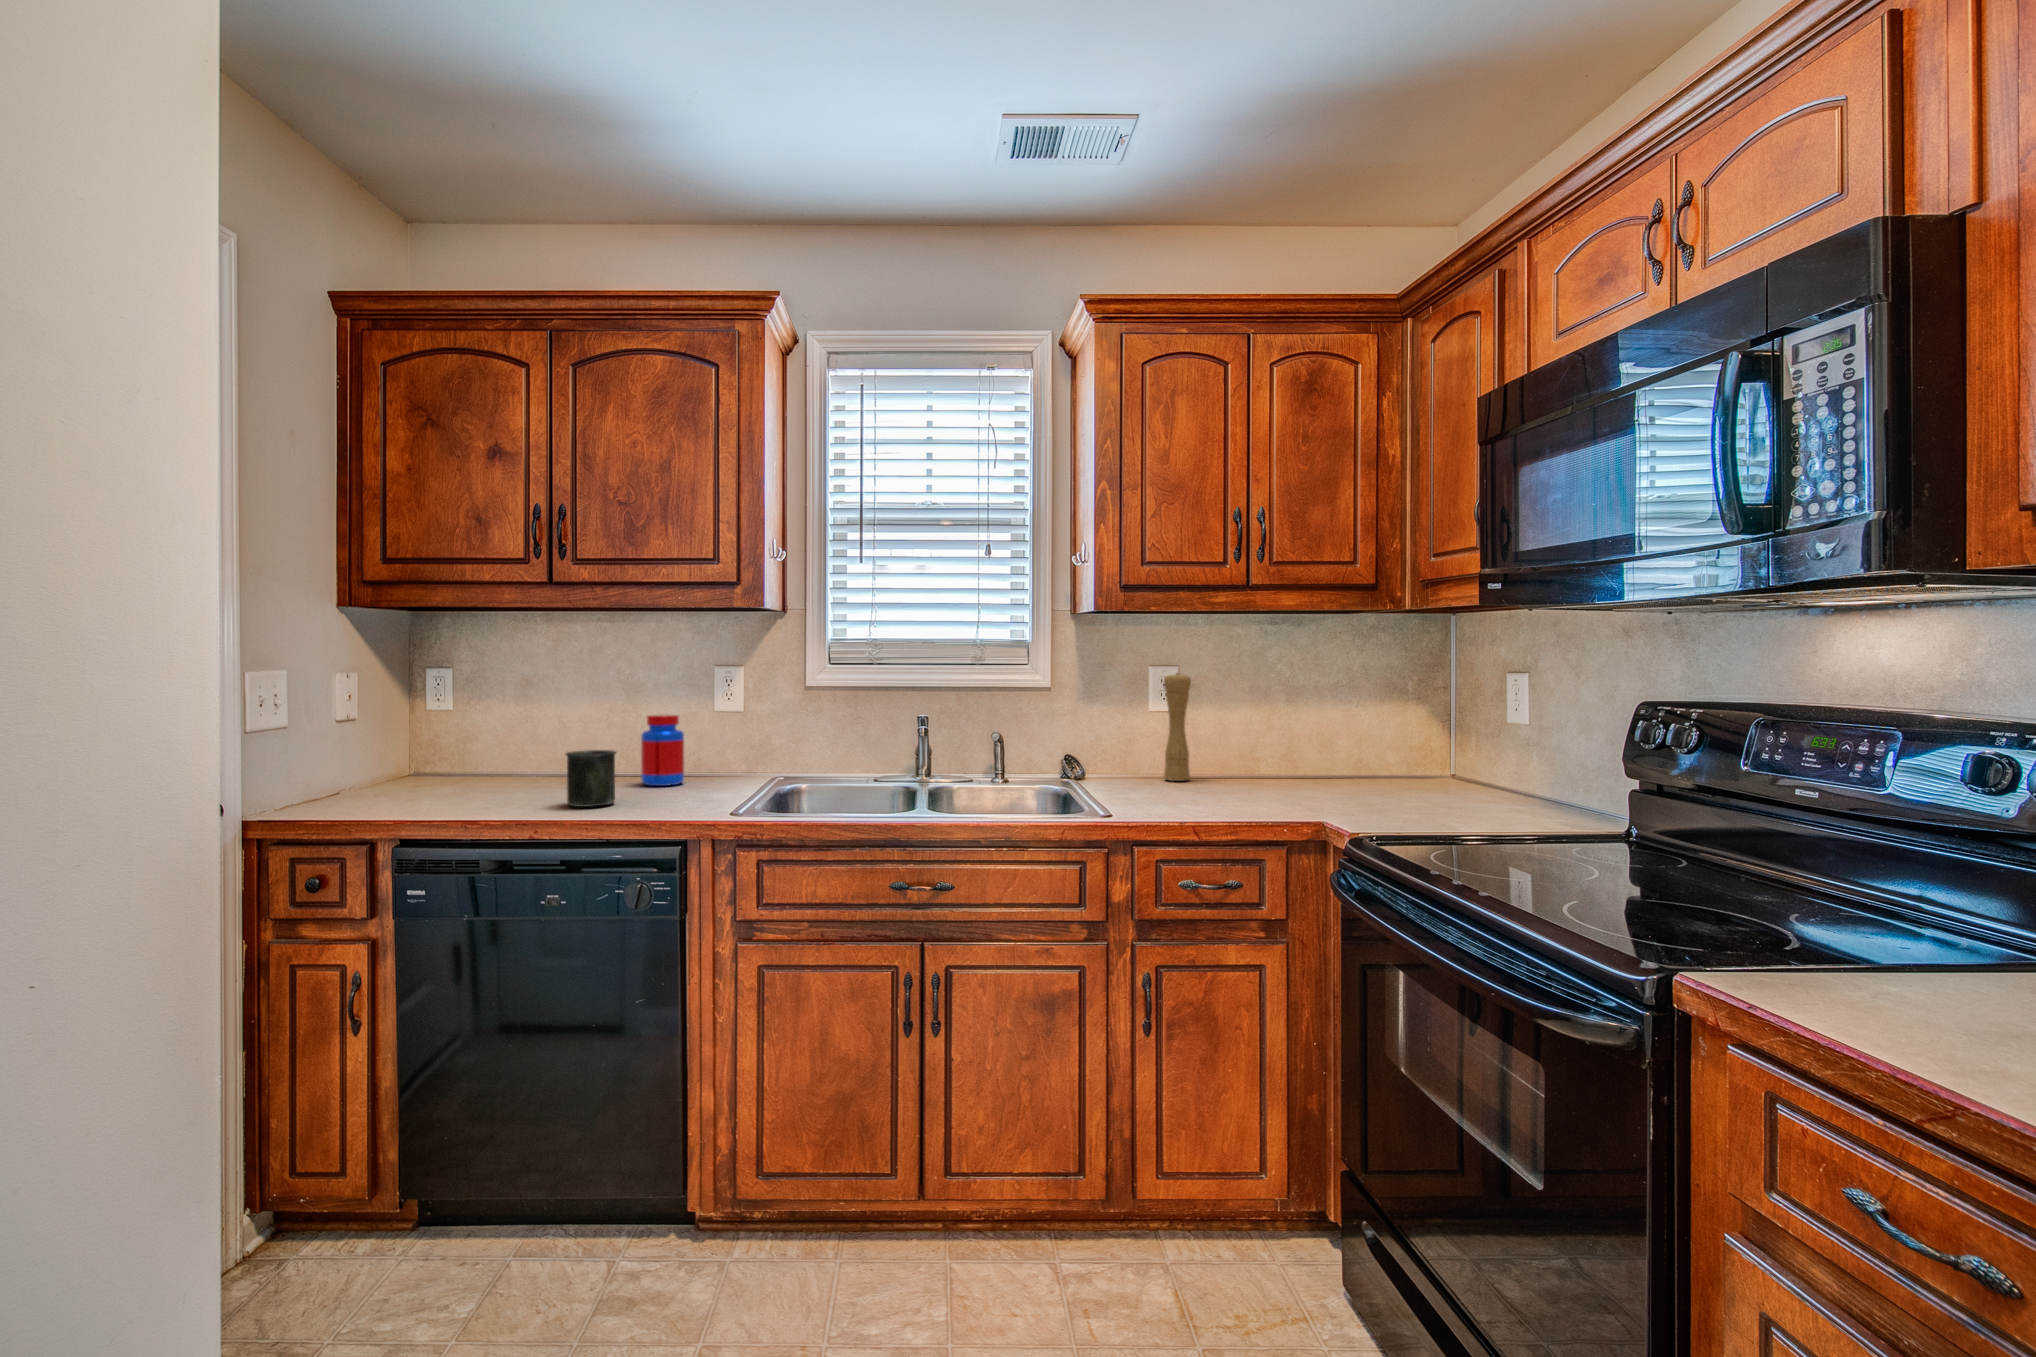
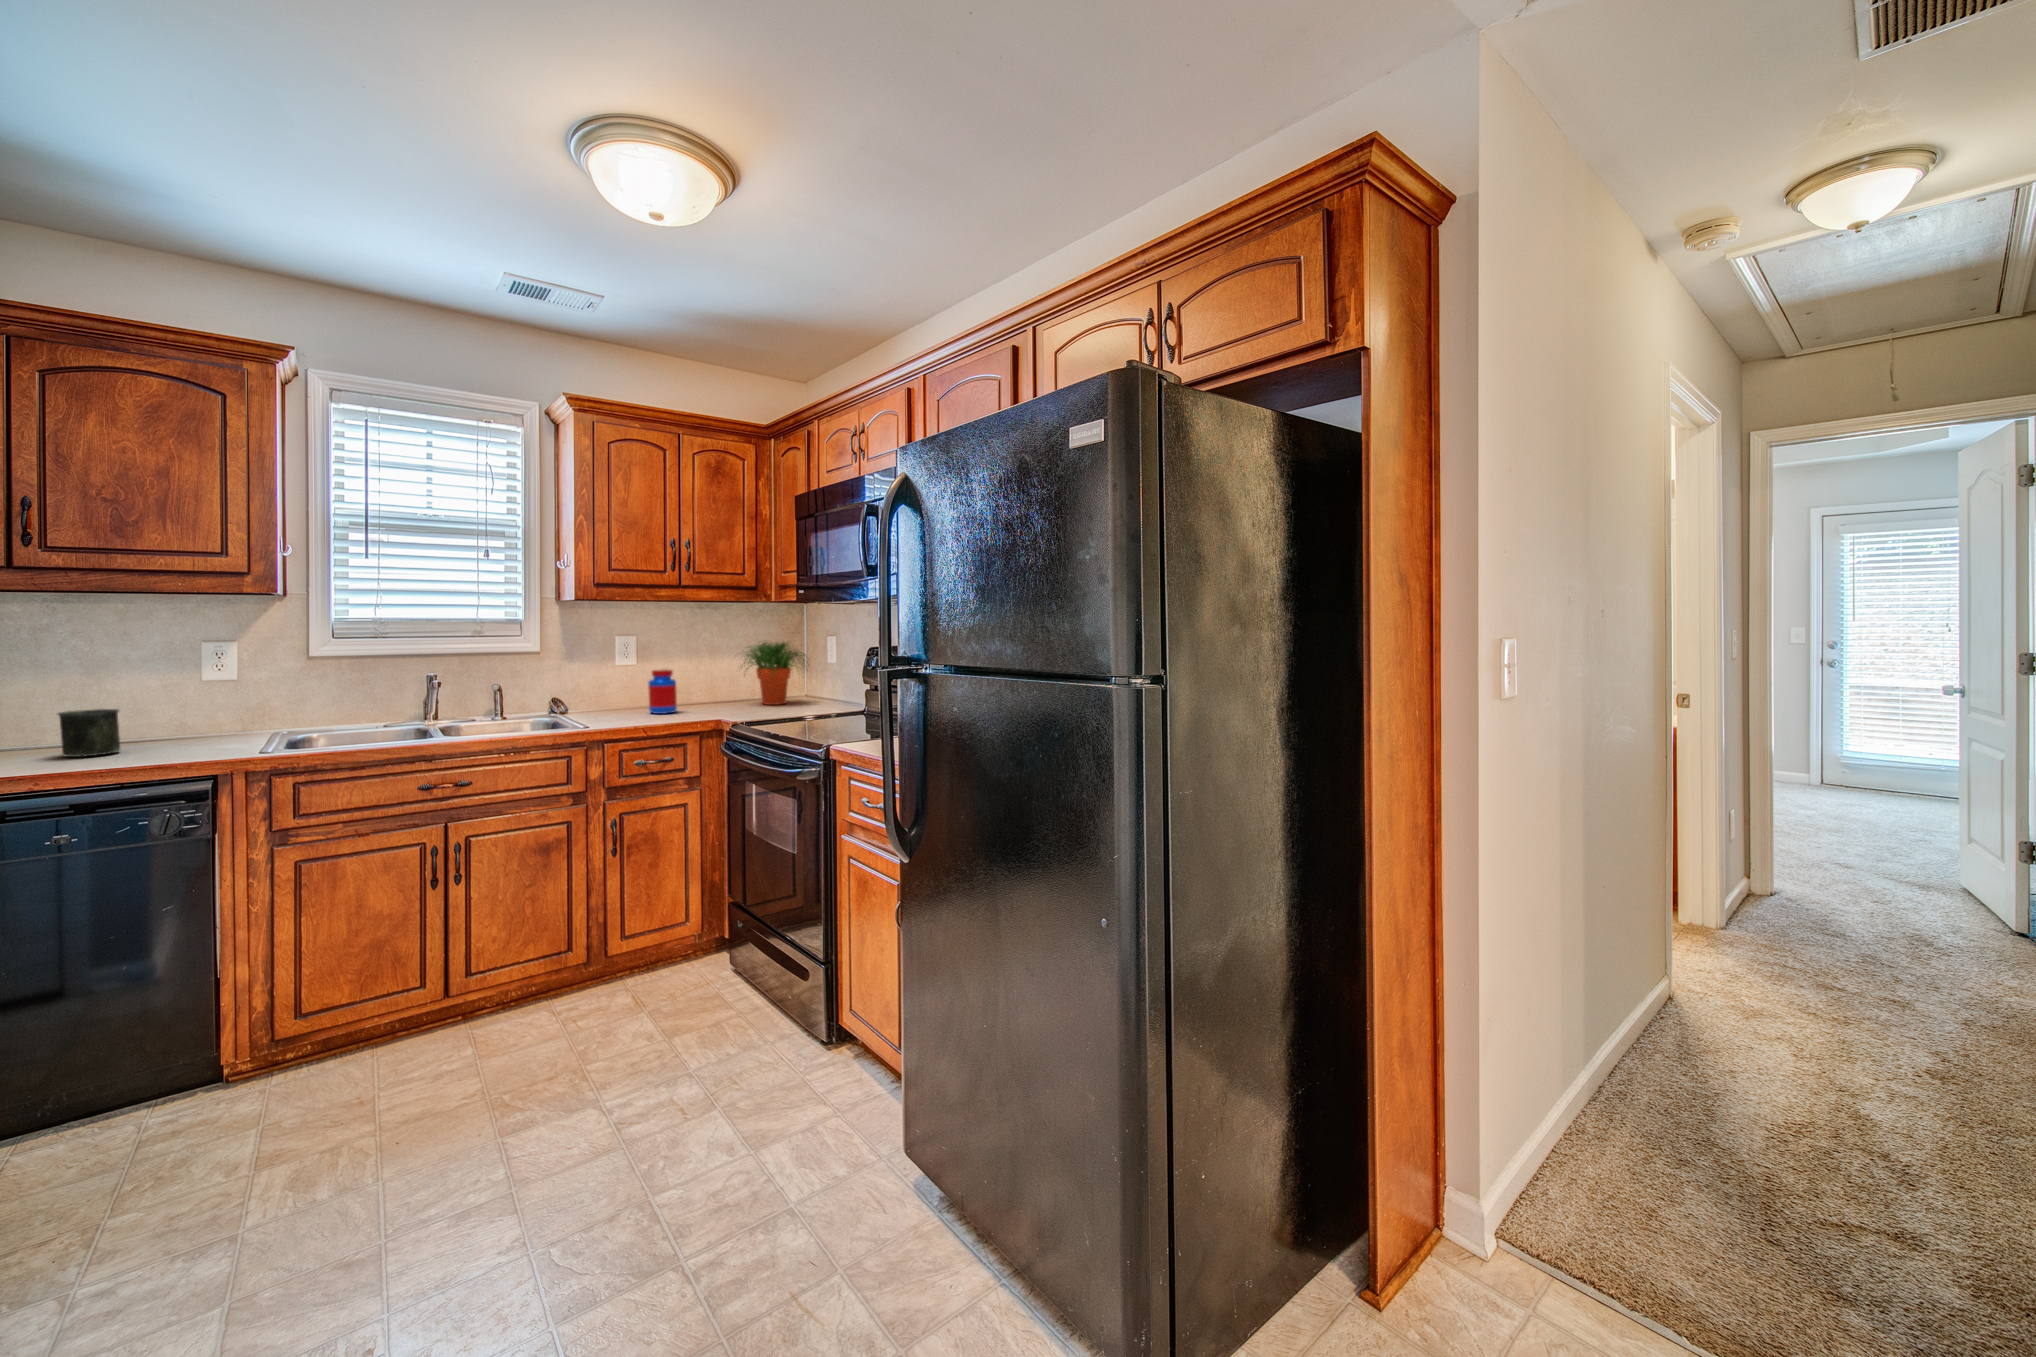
pepper mill: present [1164,673,1191,781] -> none [626,639,647,708]
potted plant: none [1325,675,1463,790] -> present [744,642,806,705]
jar: present [641,715,684,786] -> present [648,669,677,714]

